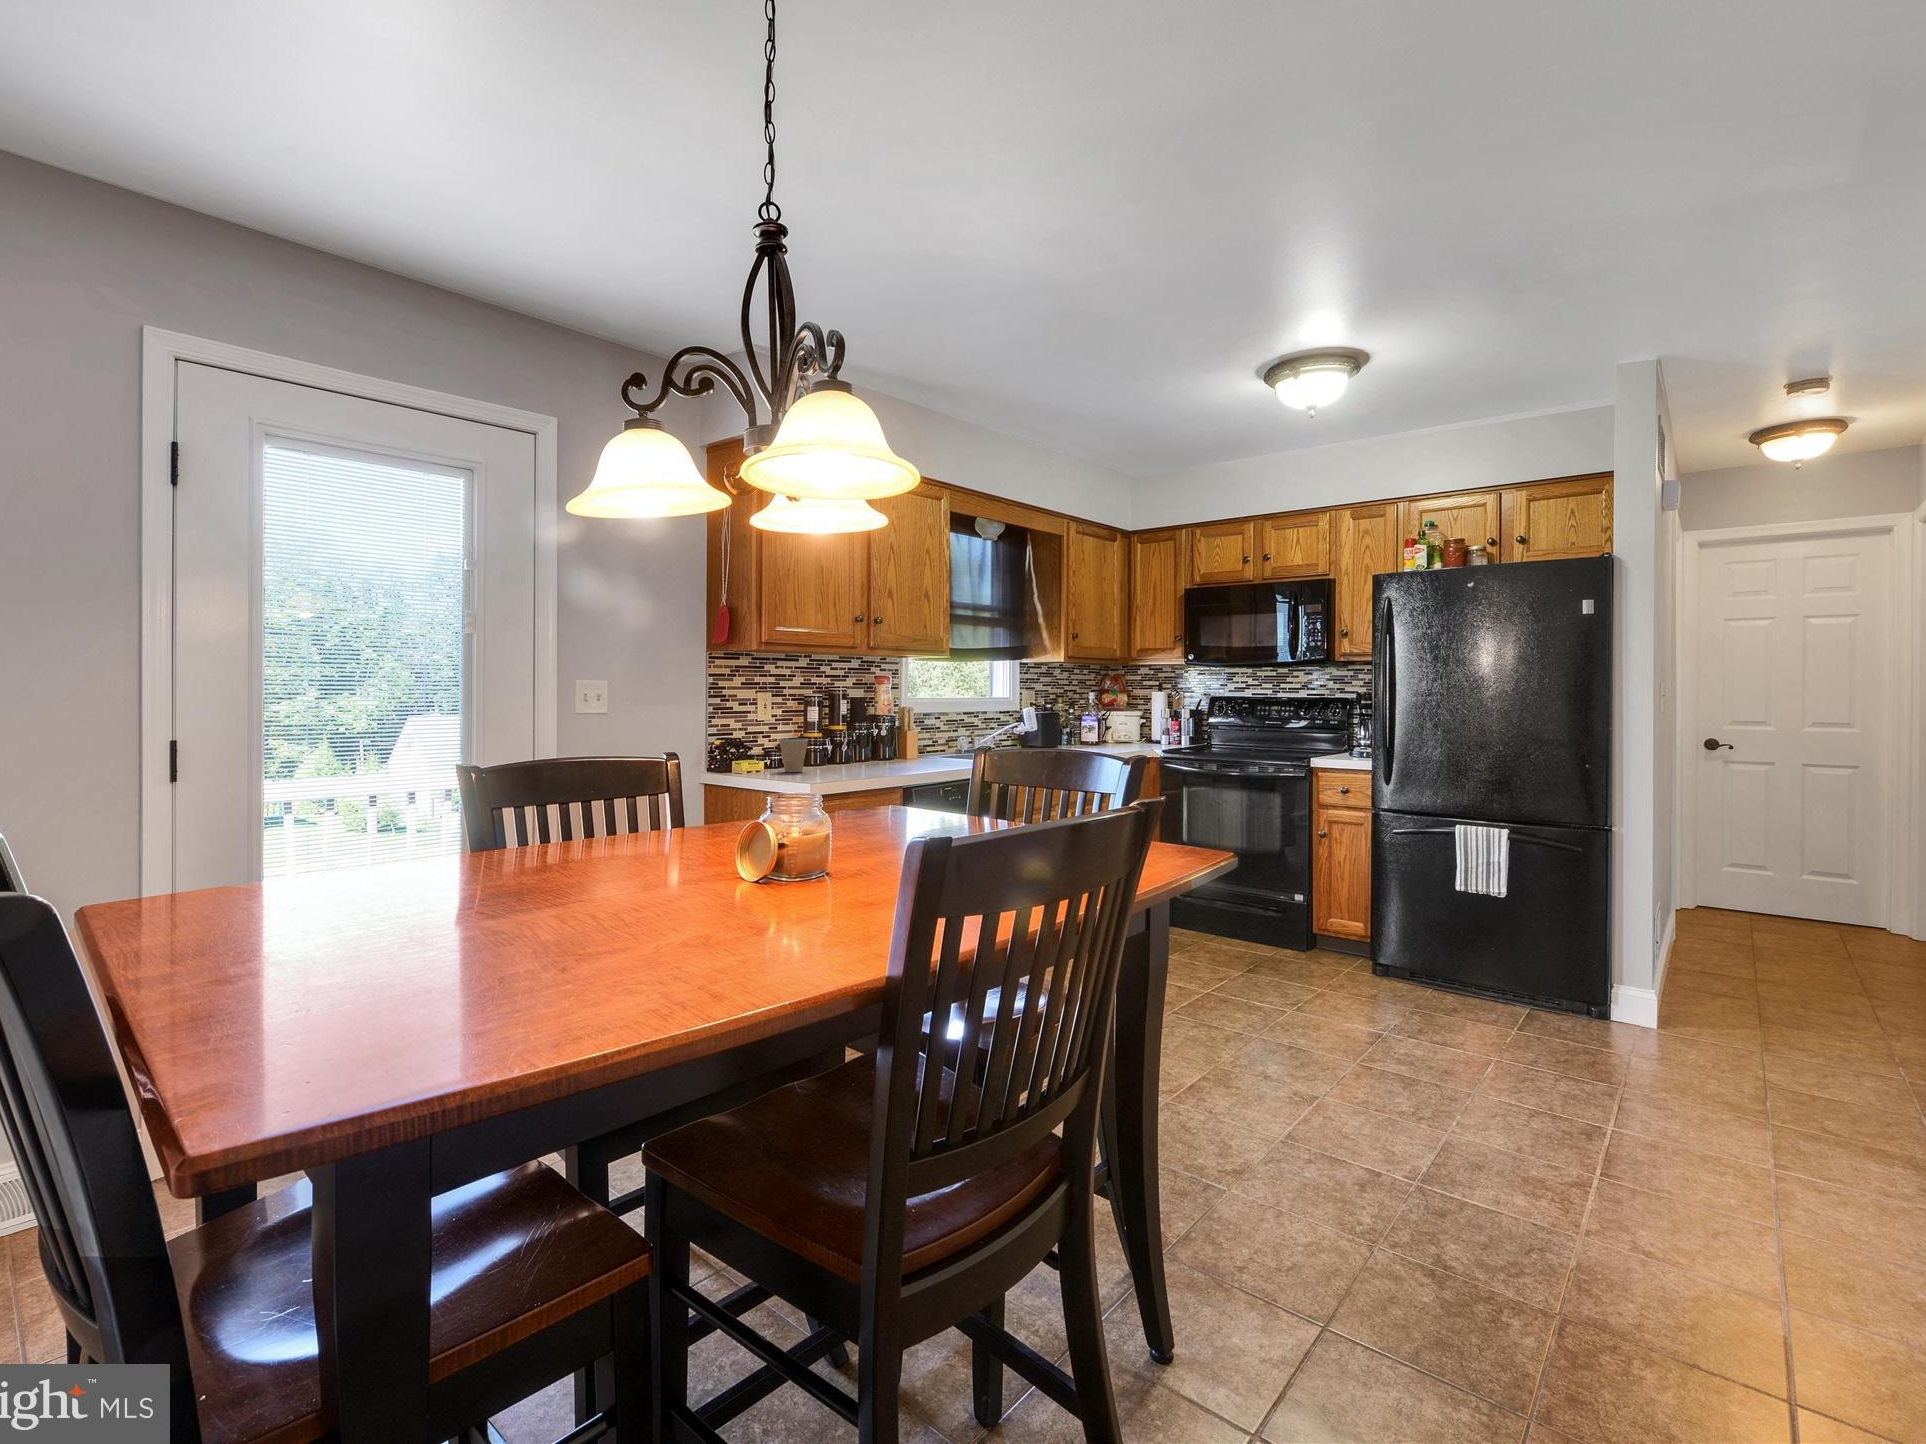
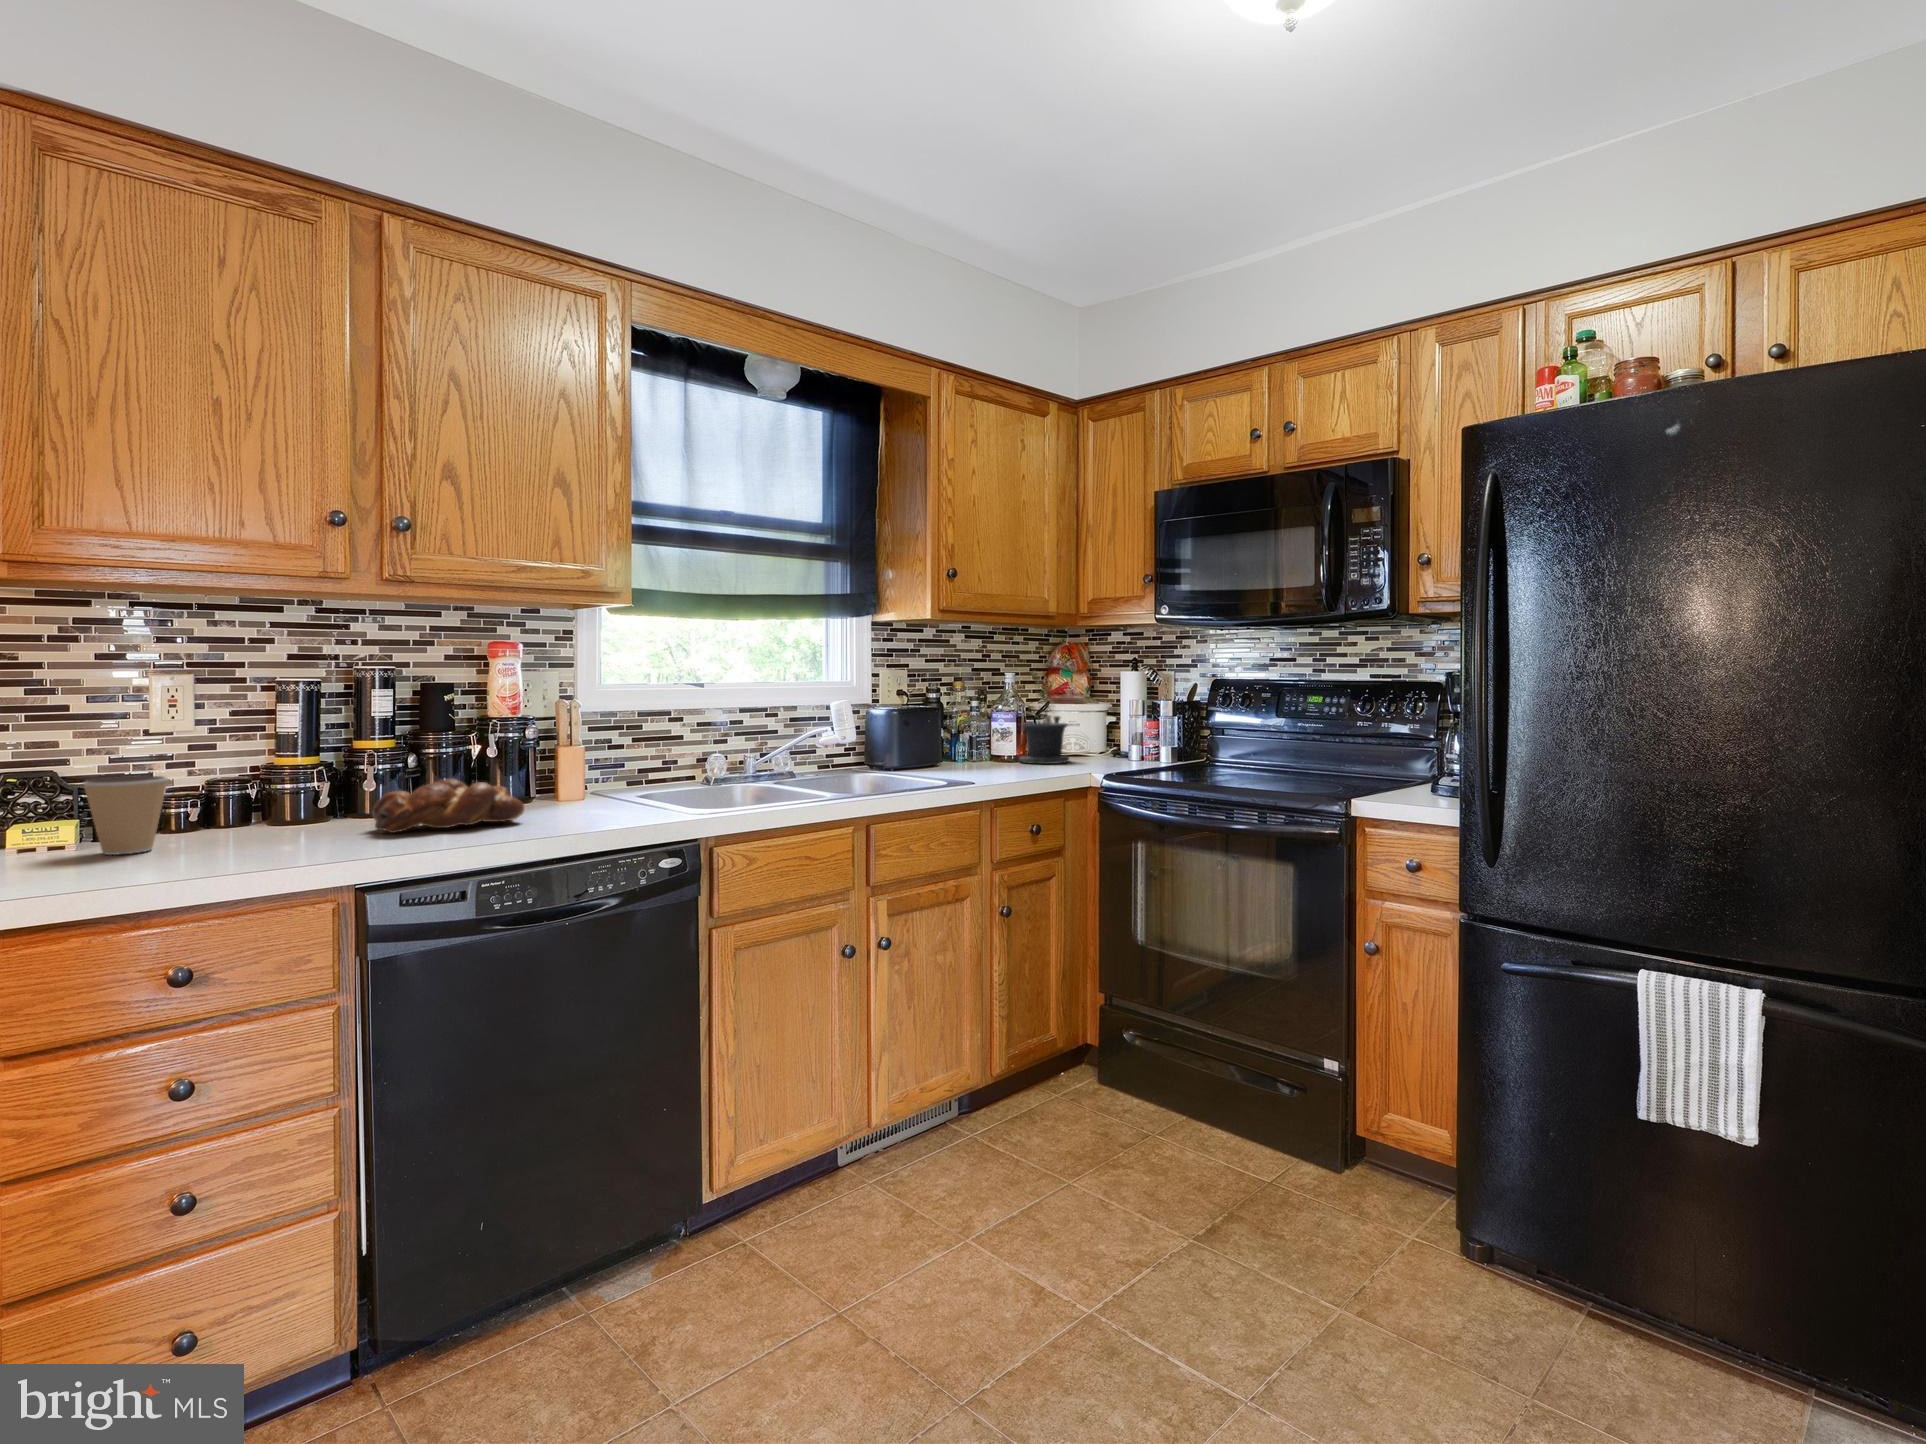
potted plant: none [1089,692,1128,746] -> present [1019,671,1069,764]
bread loaf: none [866,743,927,767] -> present [372,779,524,833]

